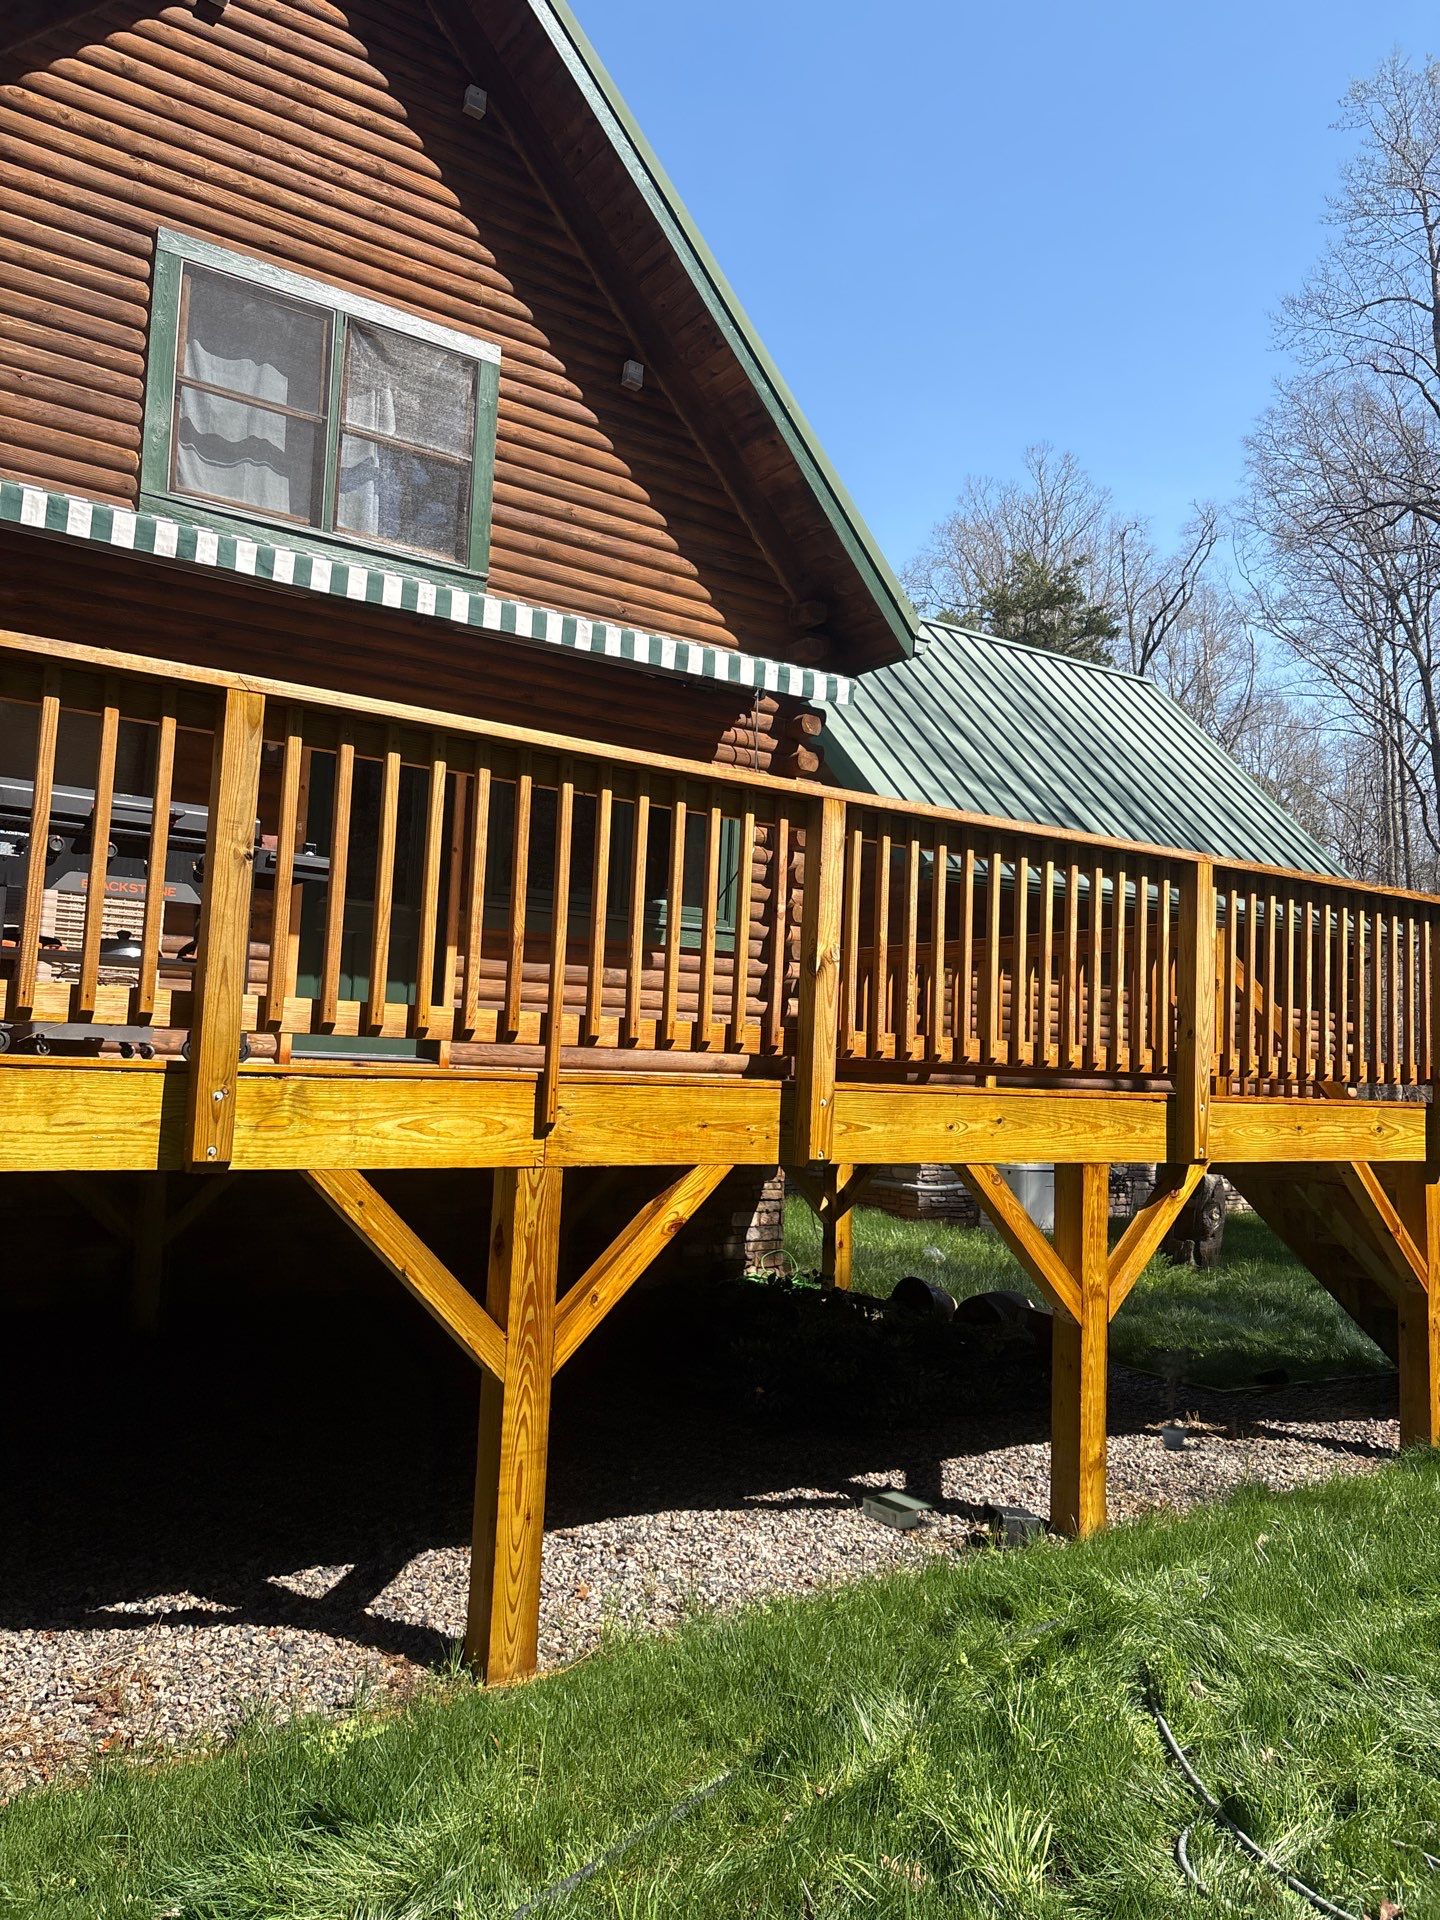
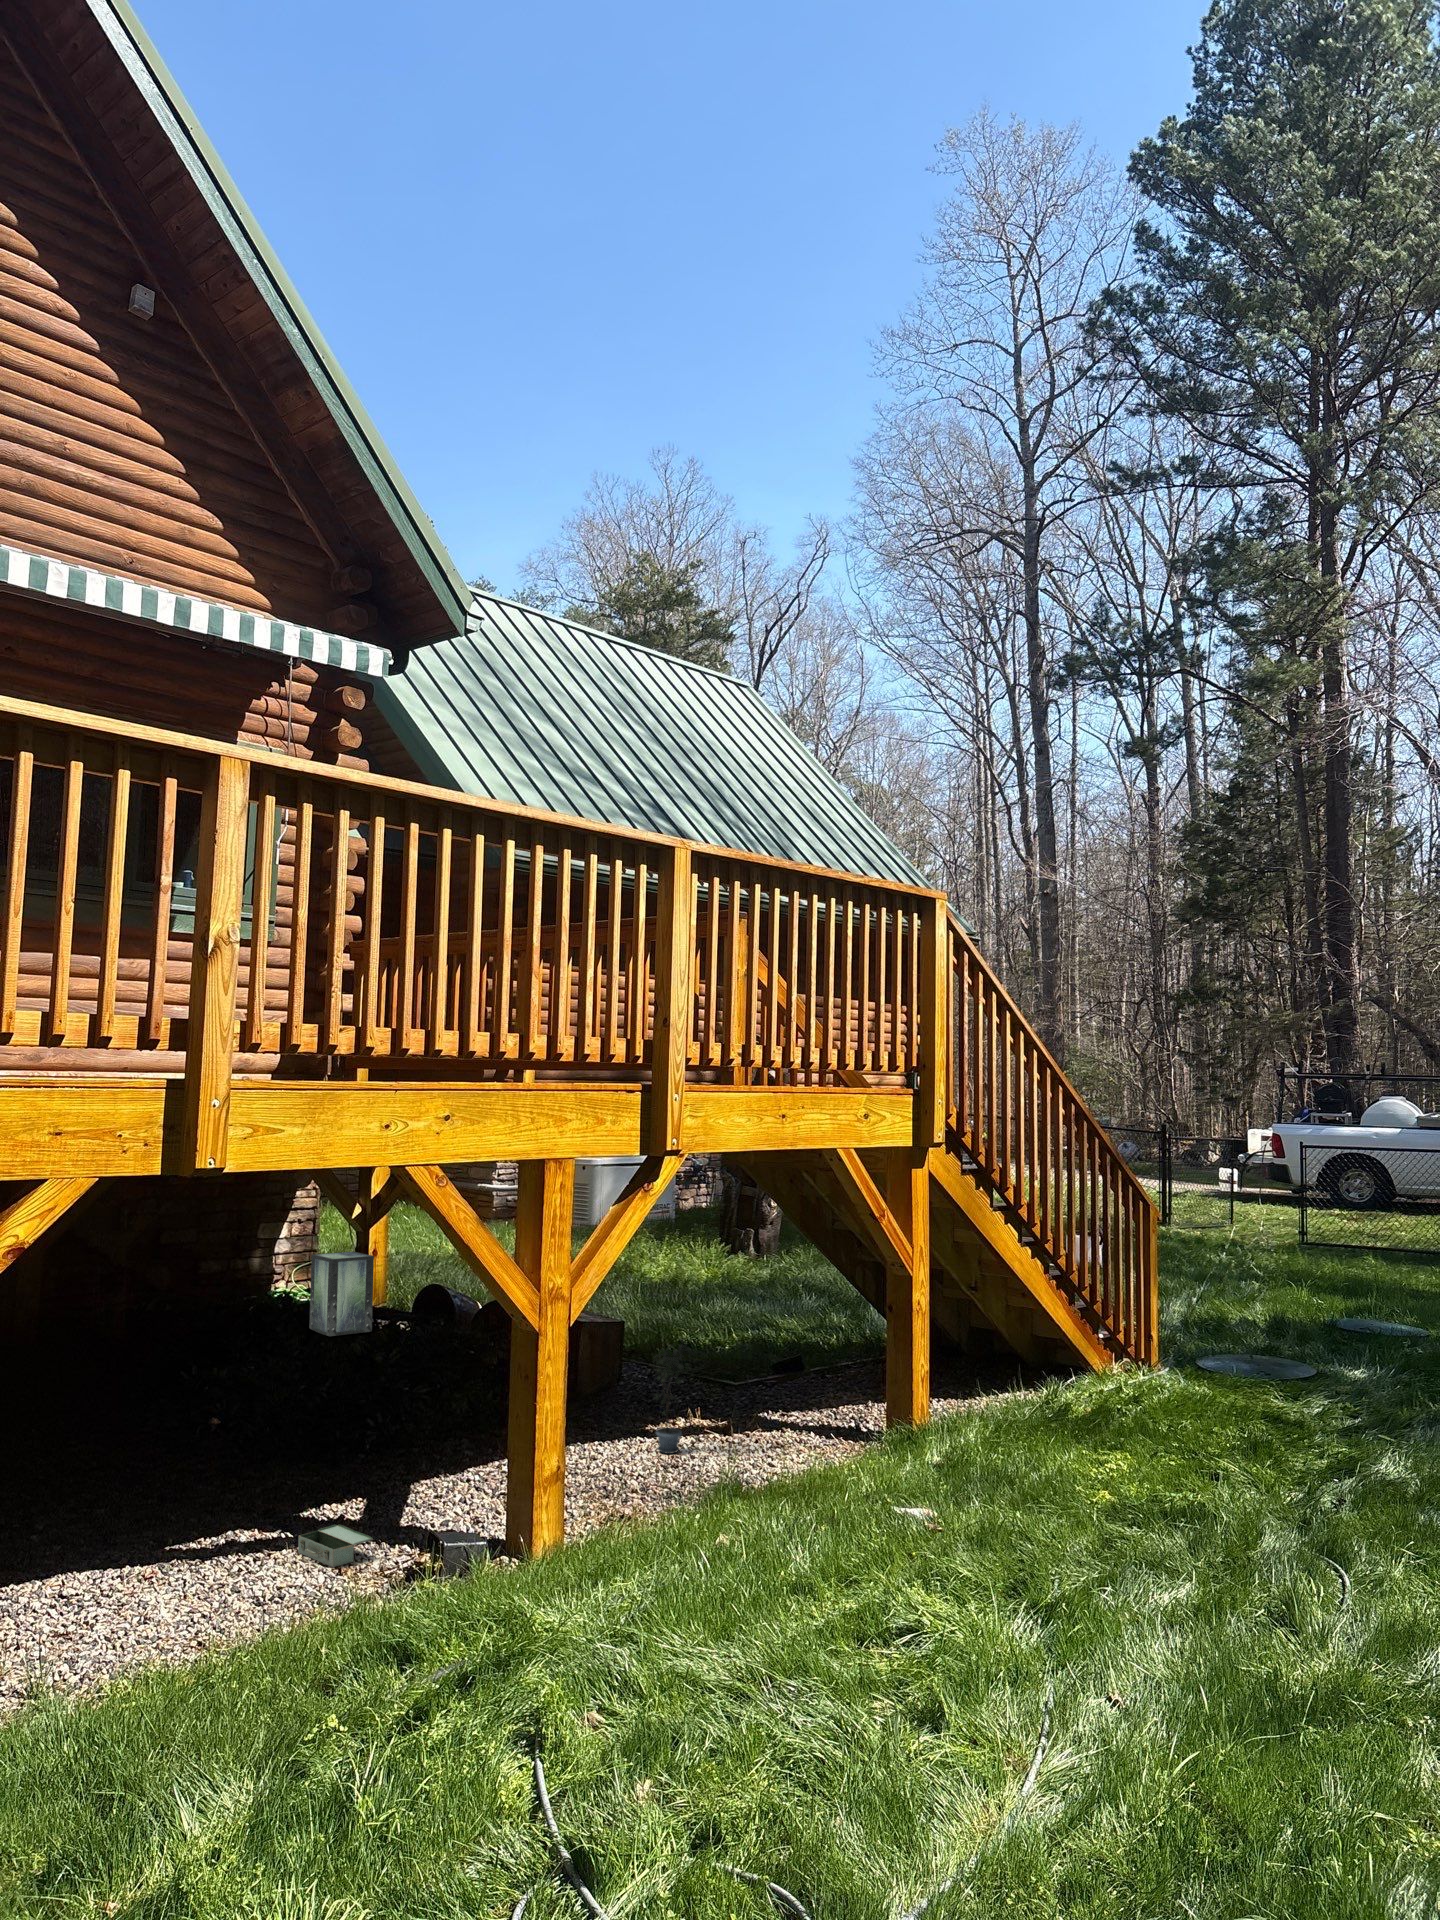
storage box: none [797,1241,856,1320] -> present [309,1252,374,1336]

